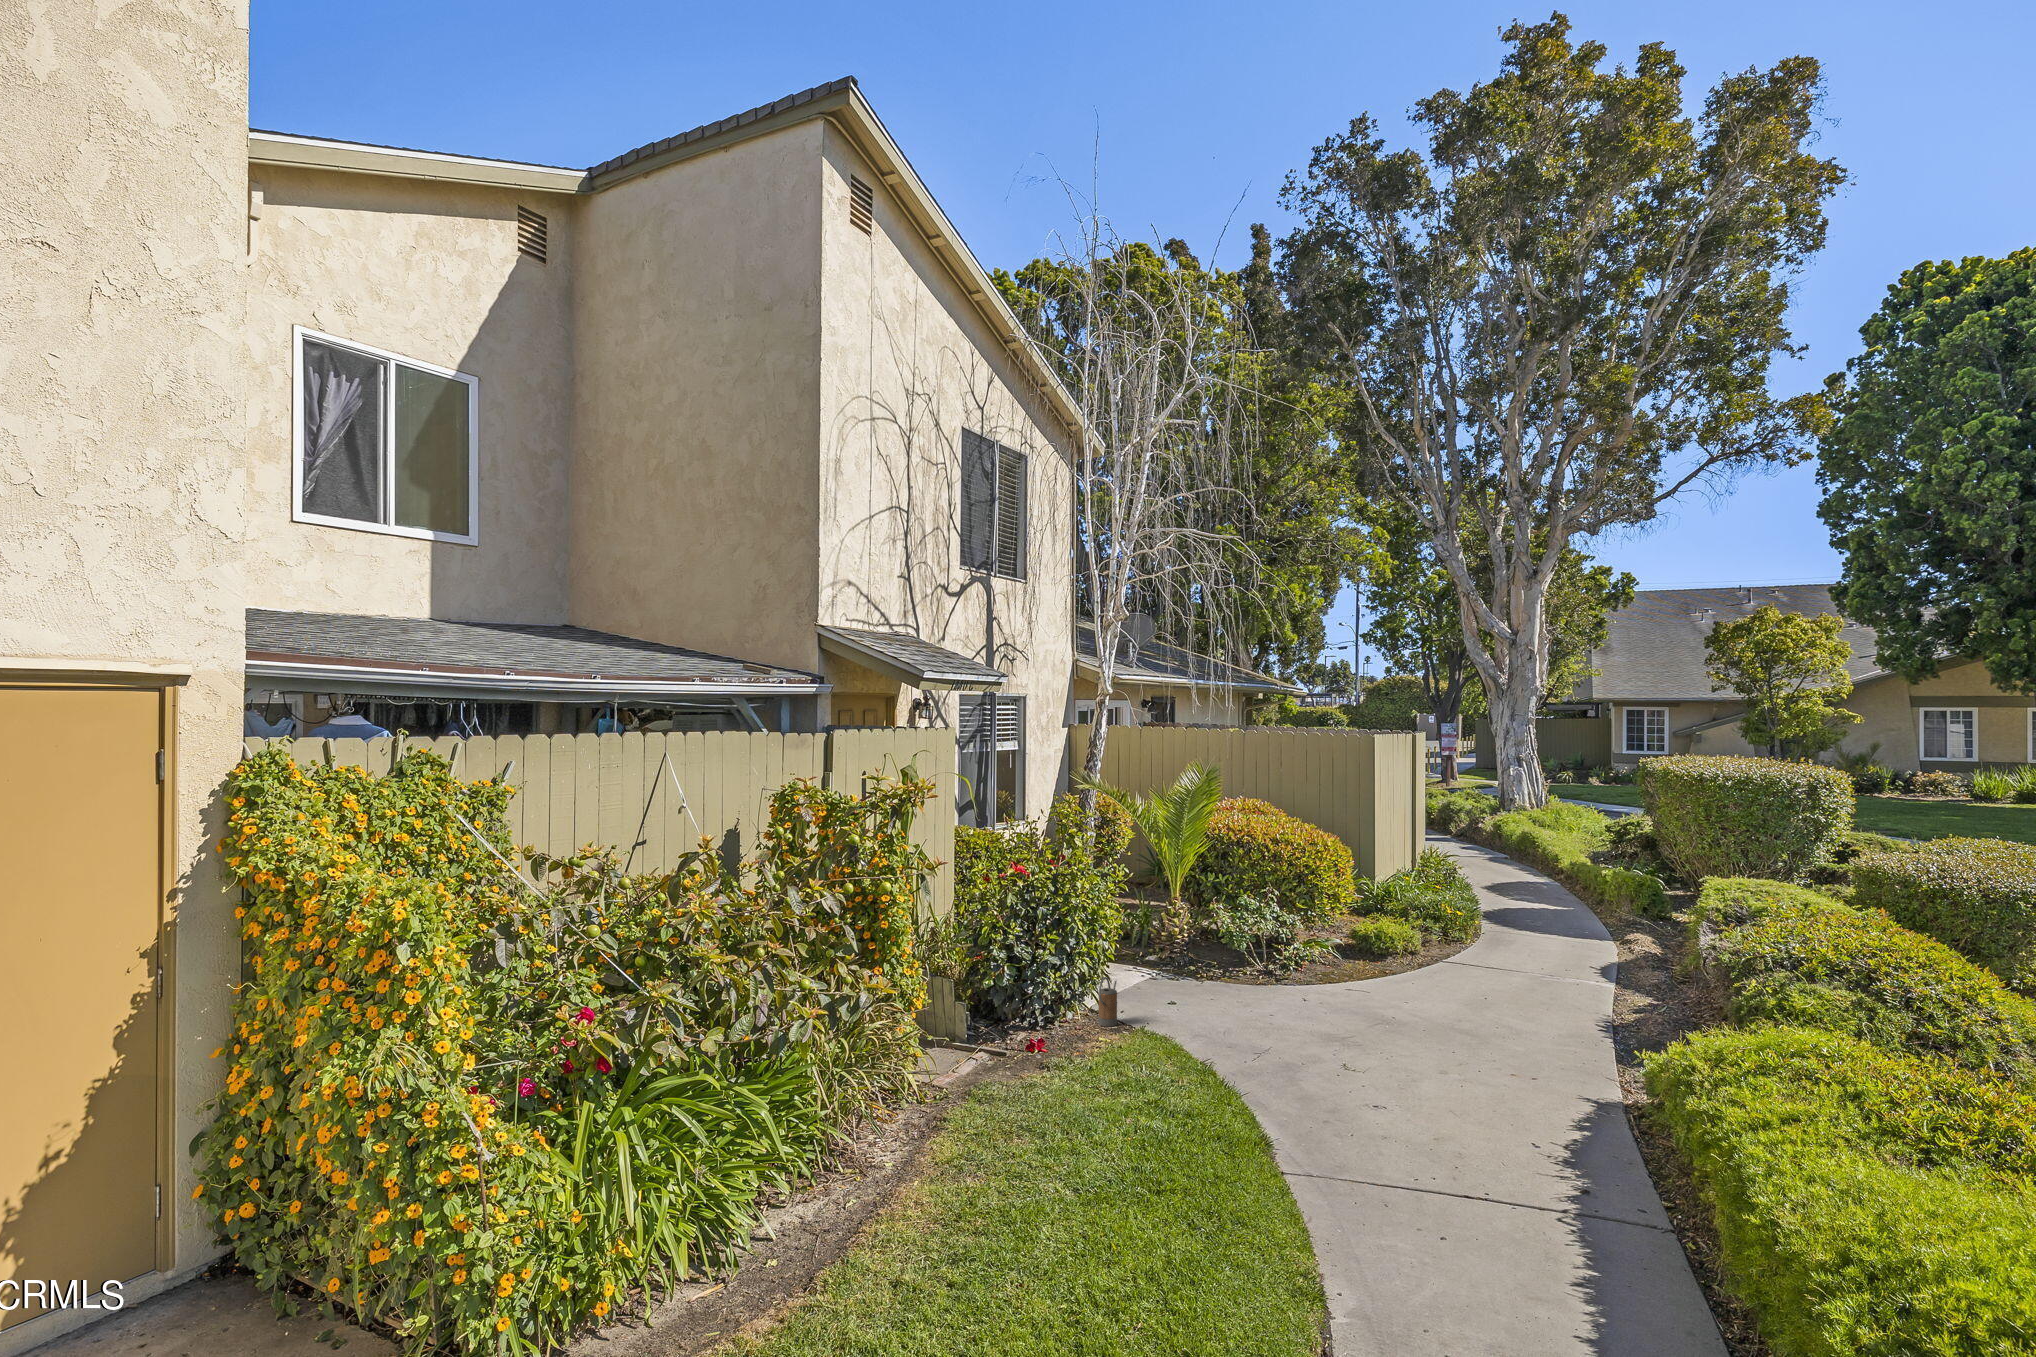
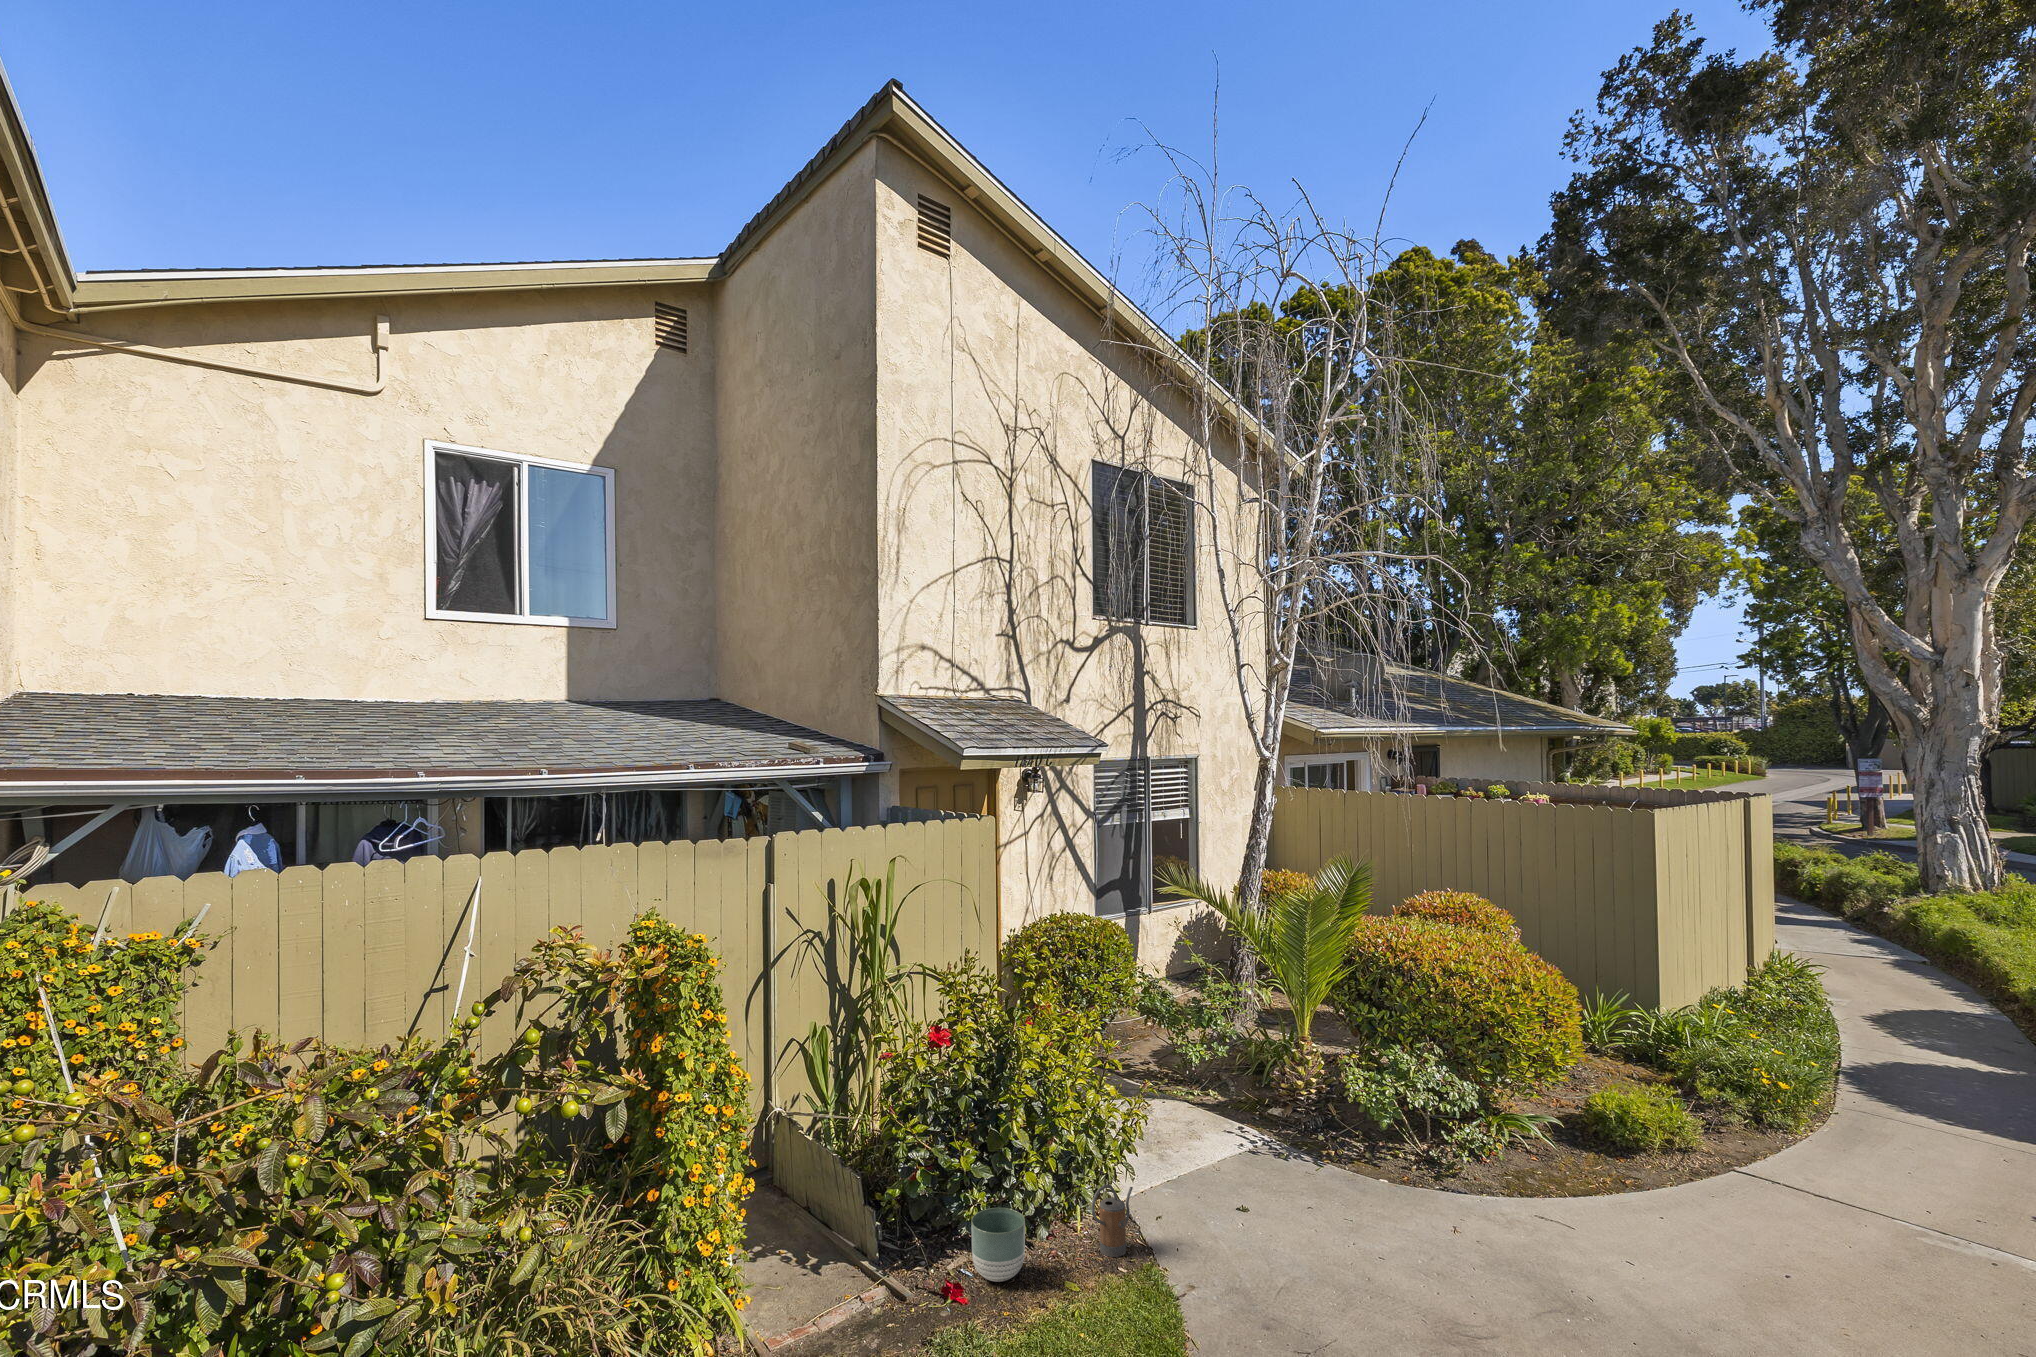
planter: none [1030,994,1069,1040] -> present [971,1208,1025,1282]

